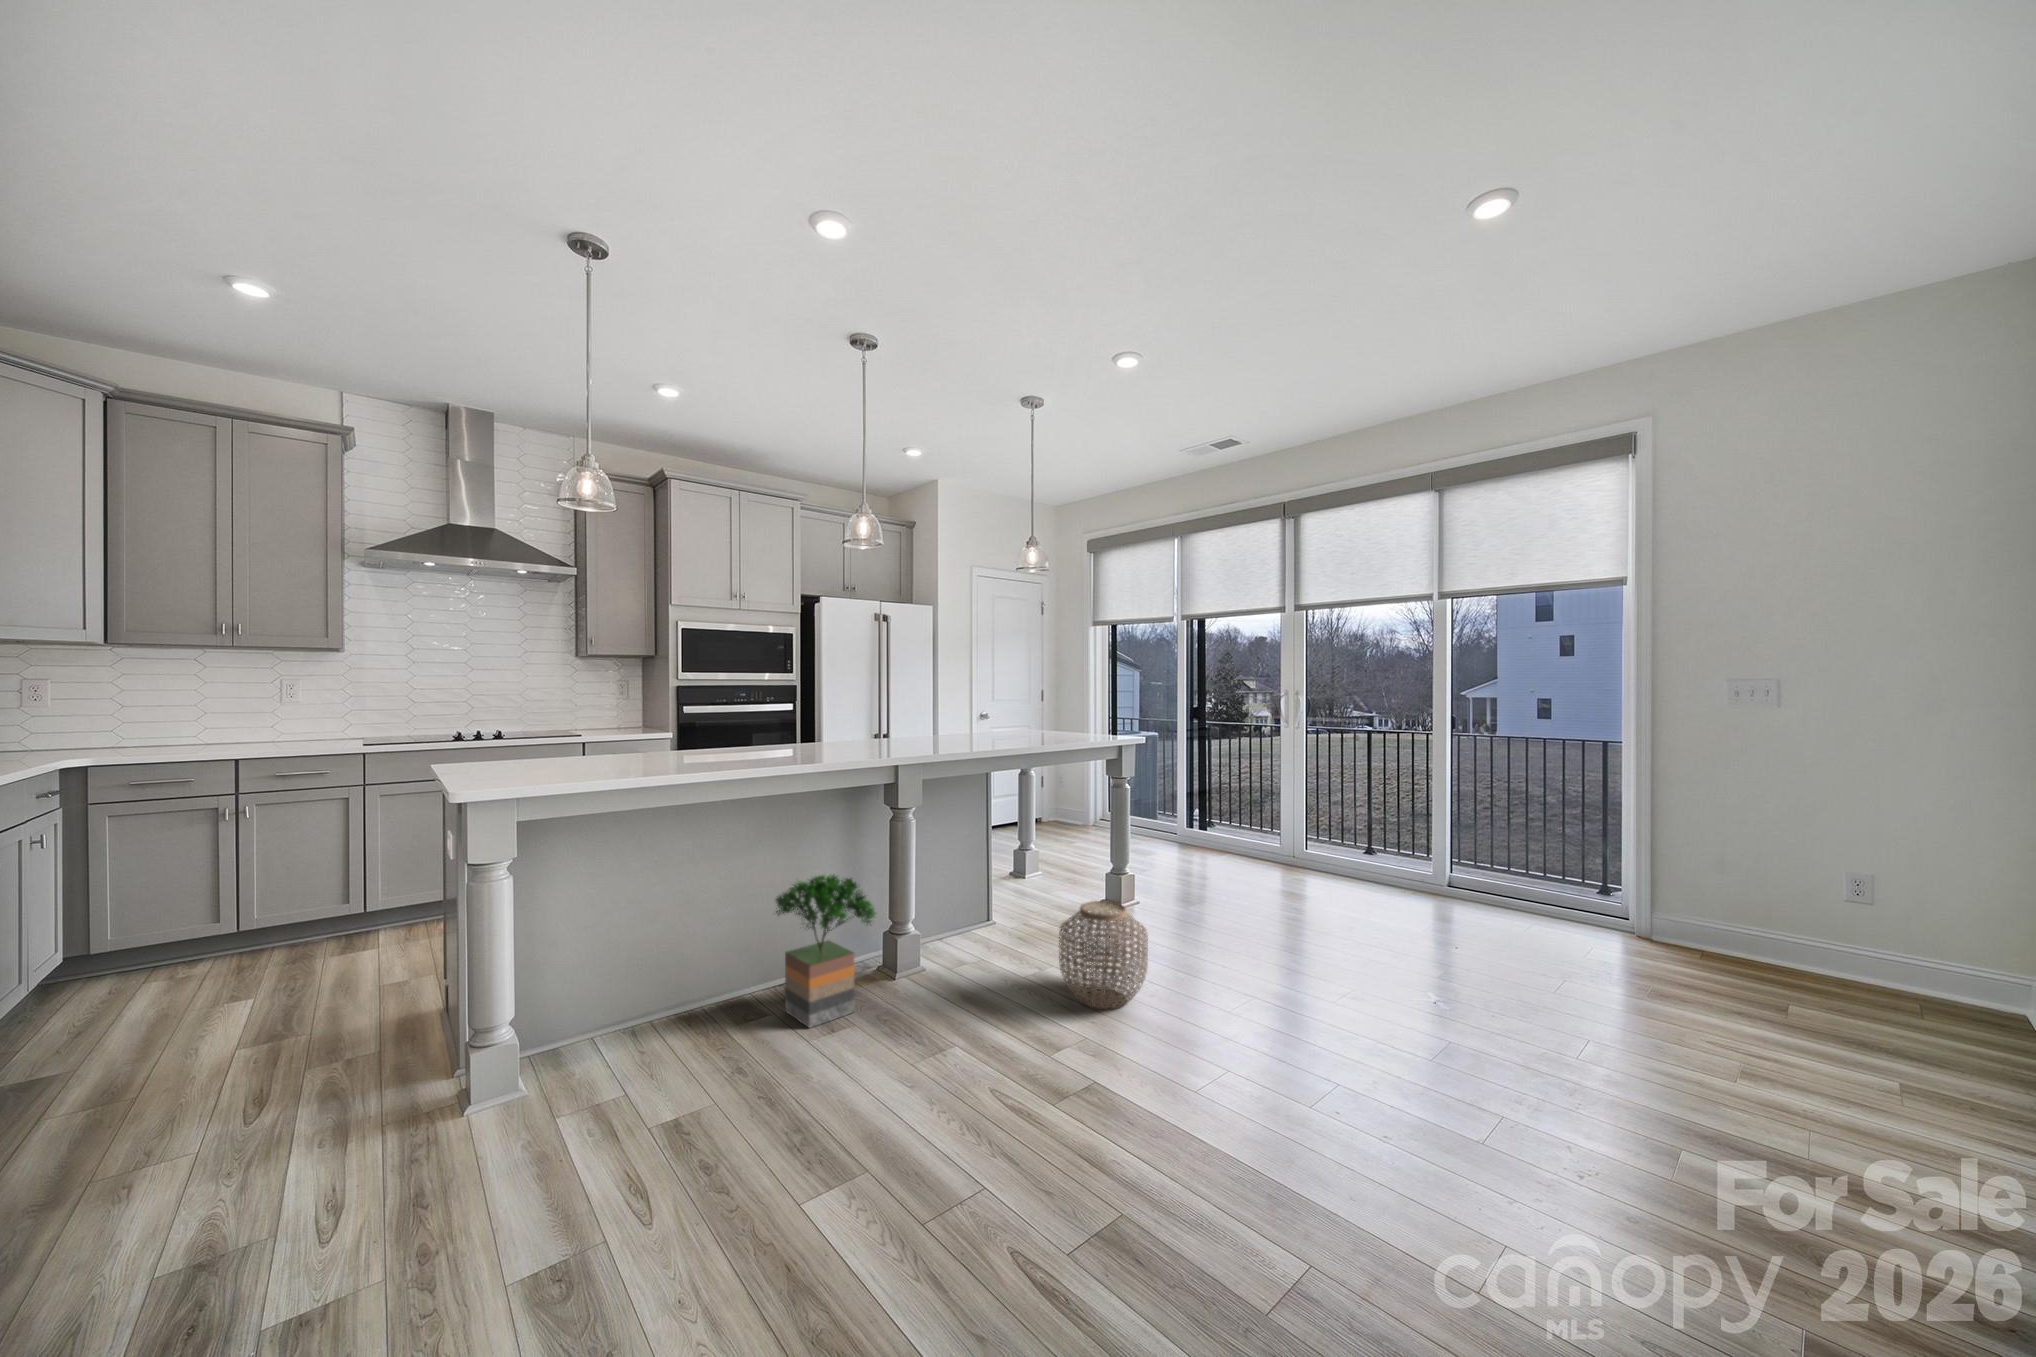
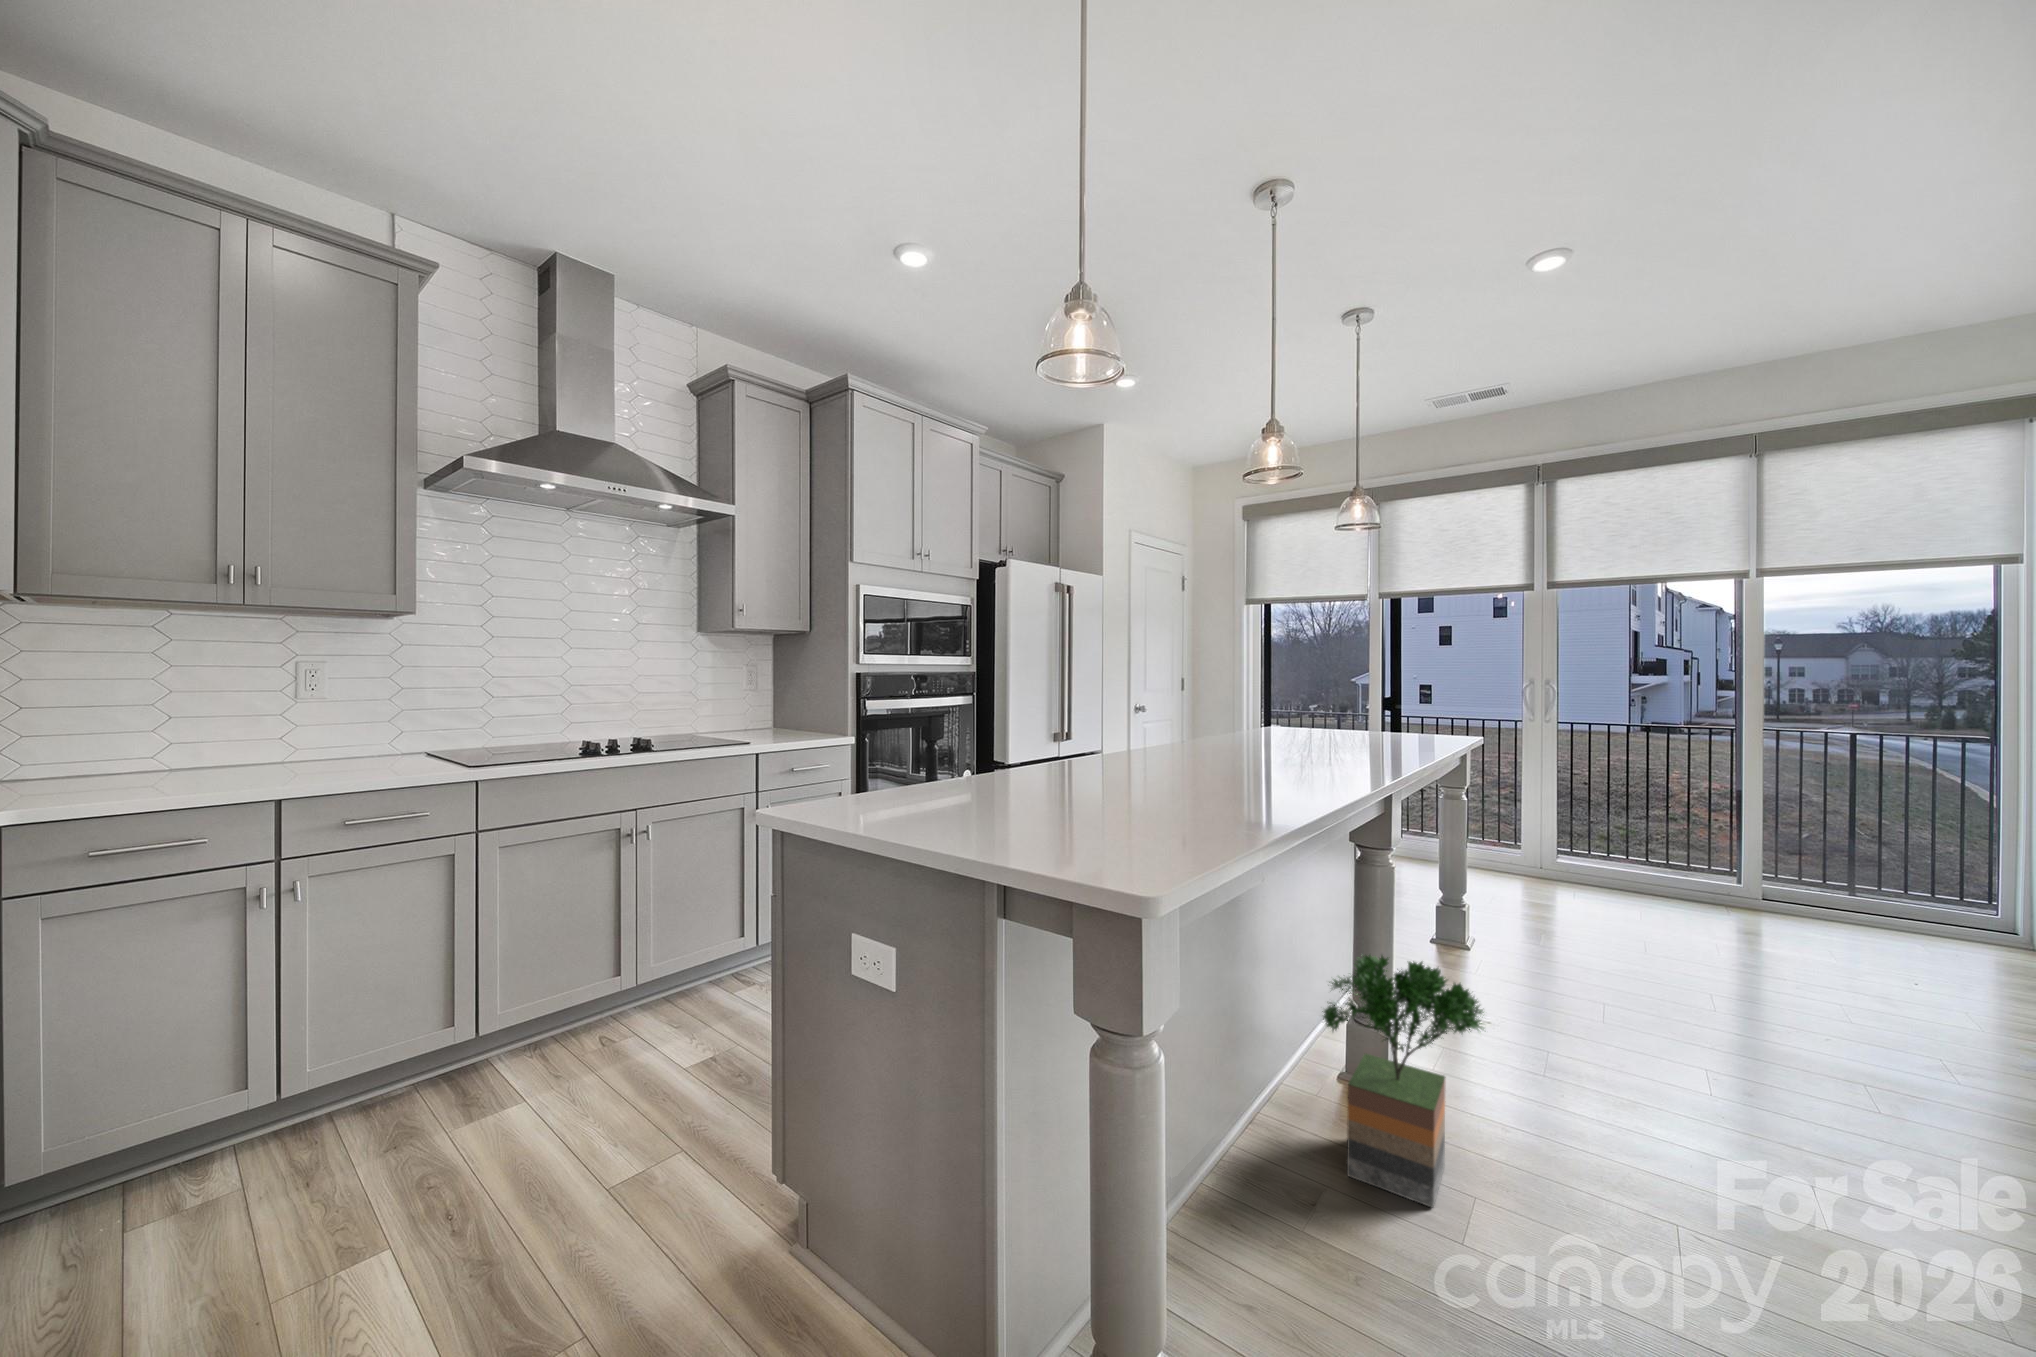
woven basket: present [1059,901,1148,1009] -> none [1632,967,1797,1122]

